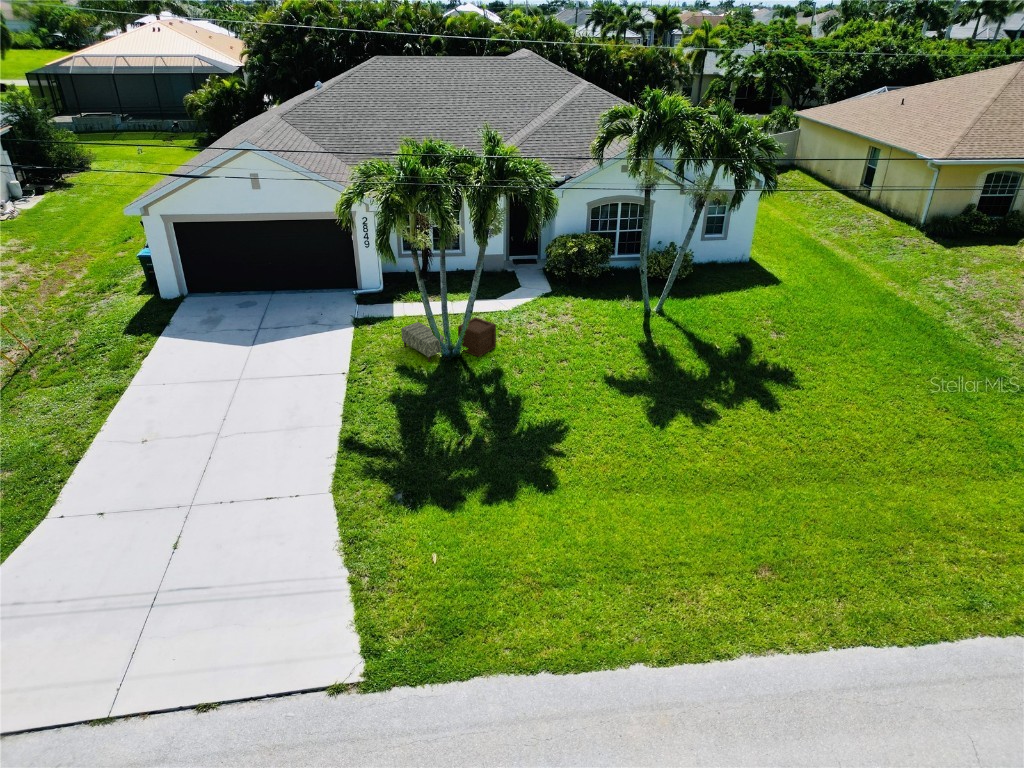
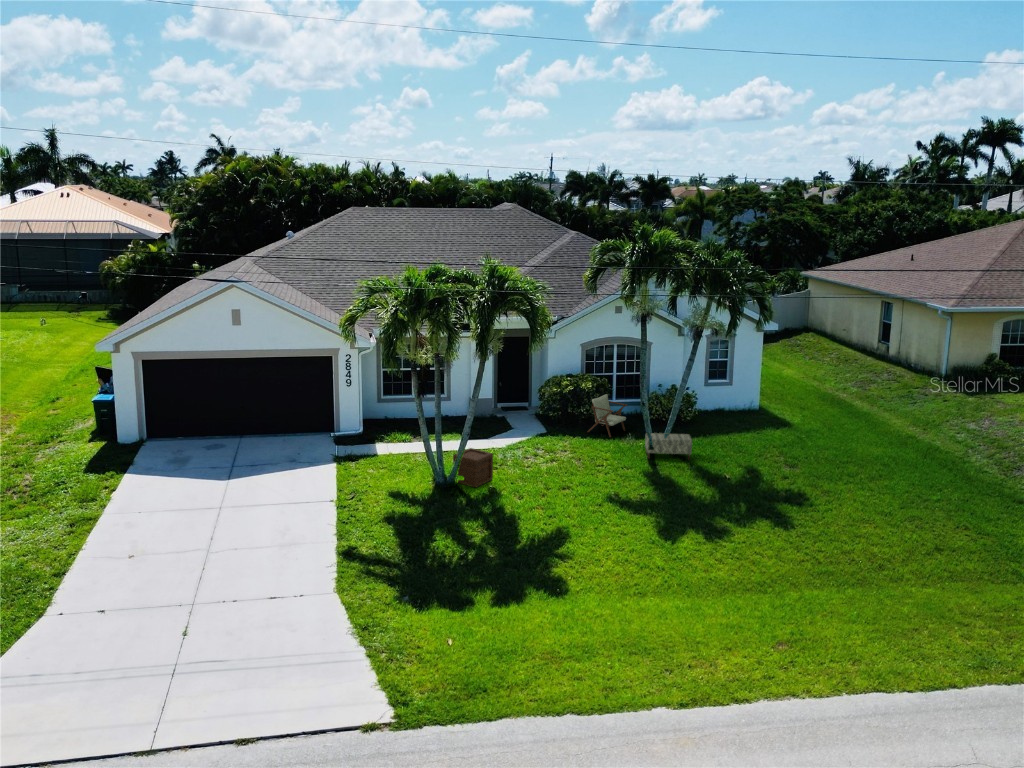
lounge chair: none [588,253,627,295] -> present [587,394,627,437]
bench: present [401,322,444,362] -> present [645,433,692,460]

